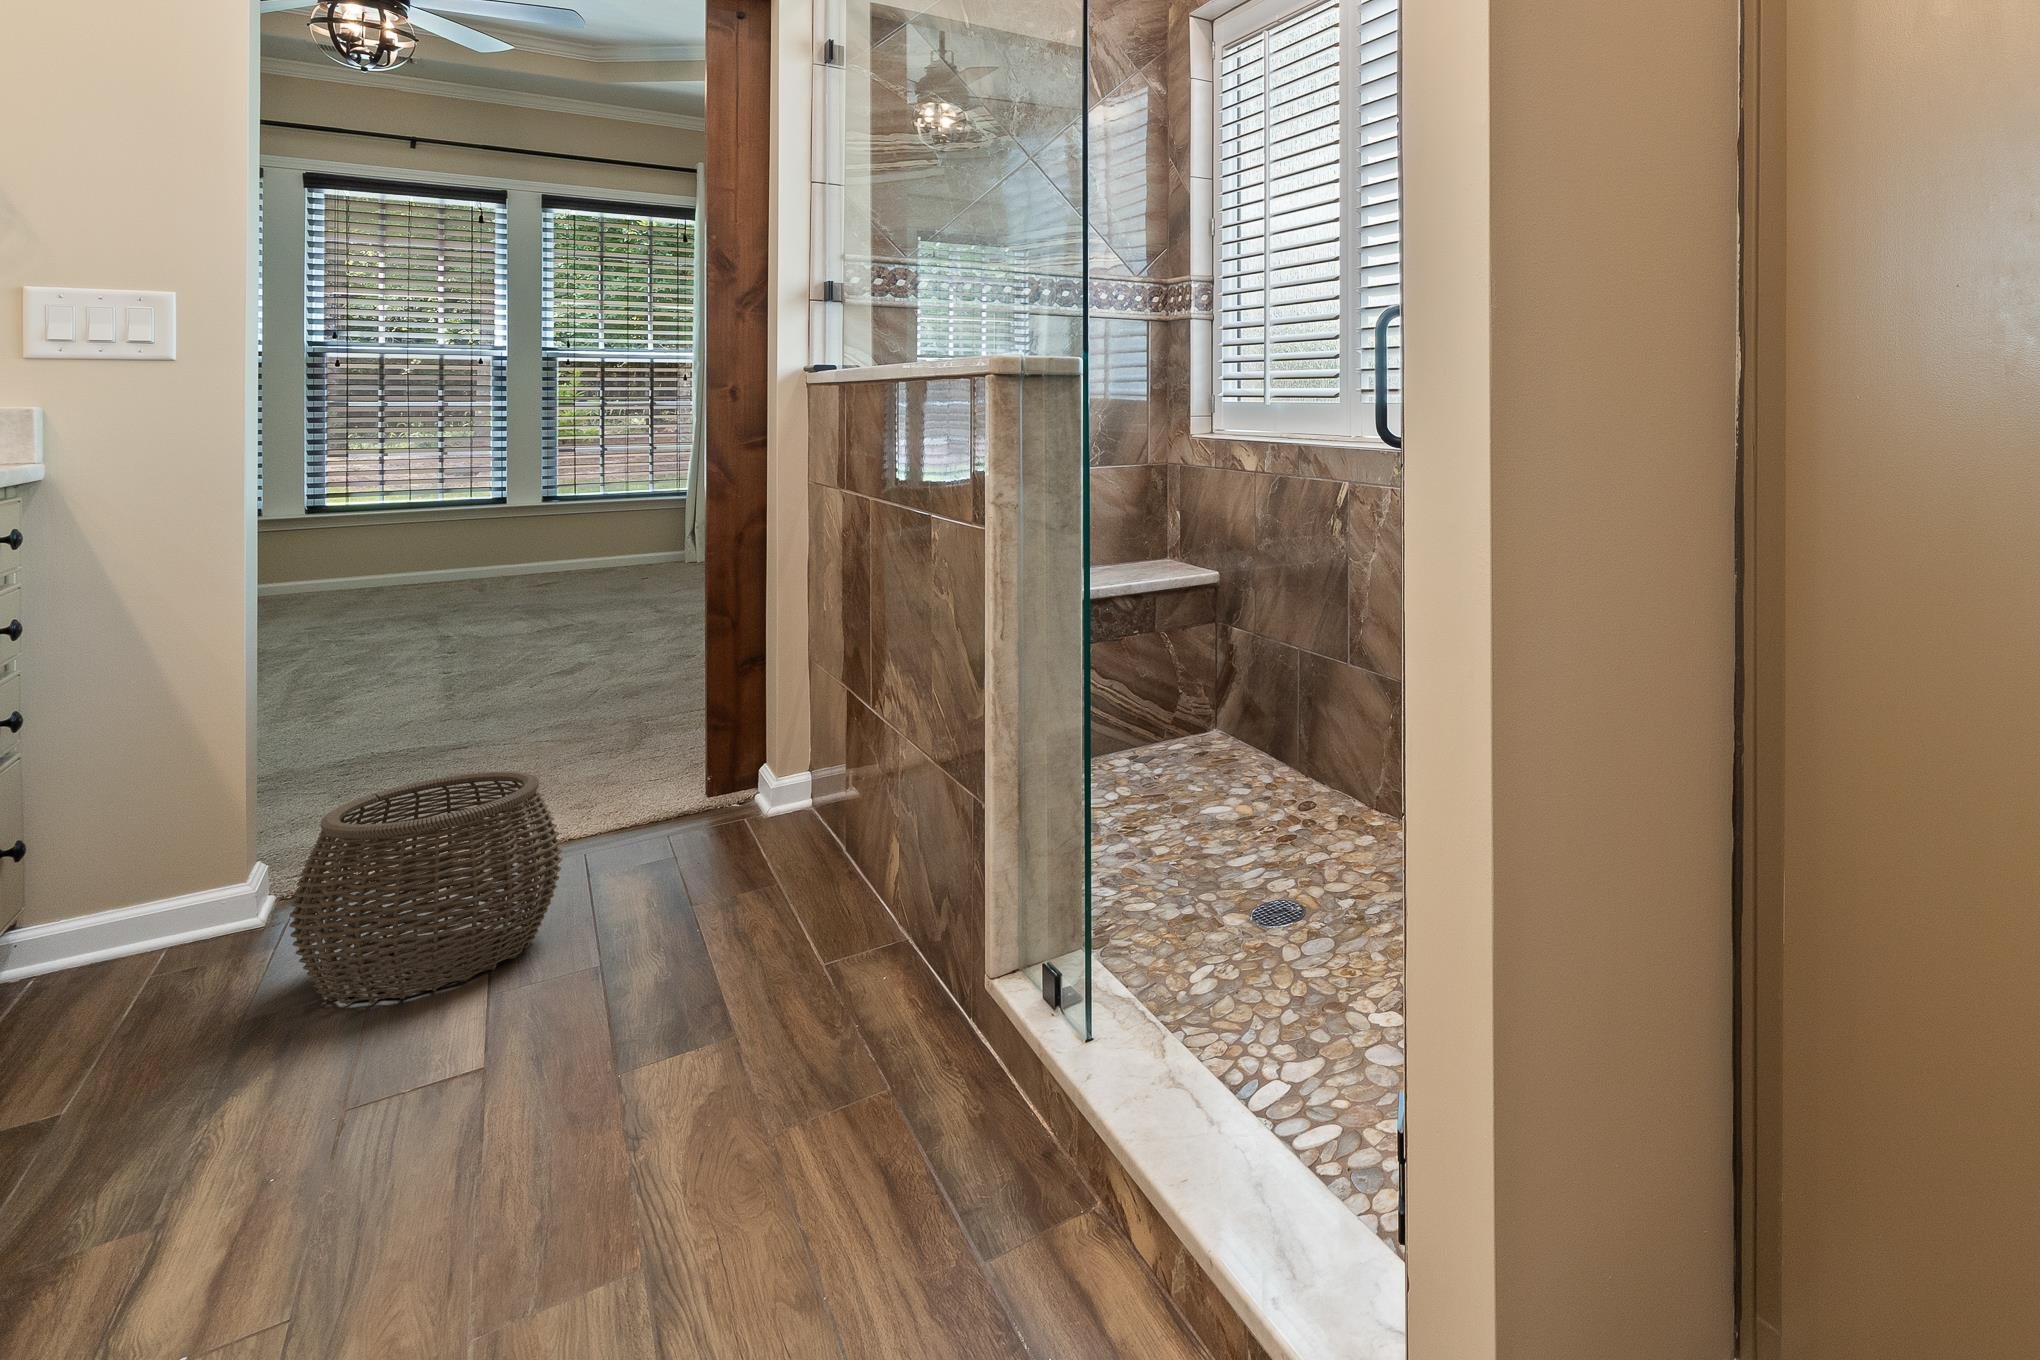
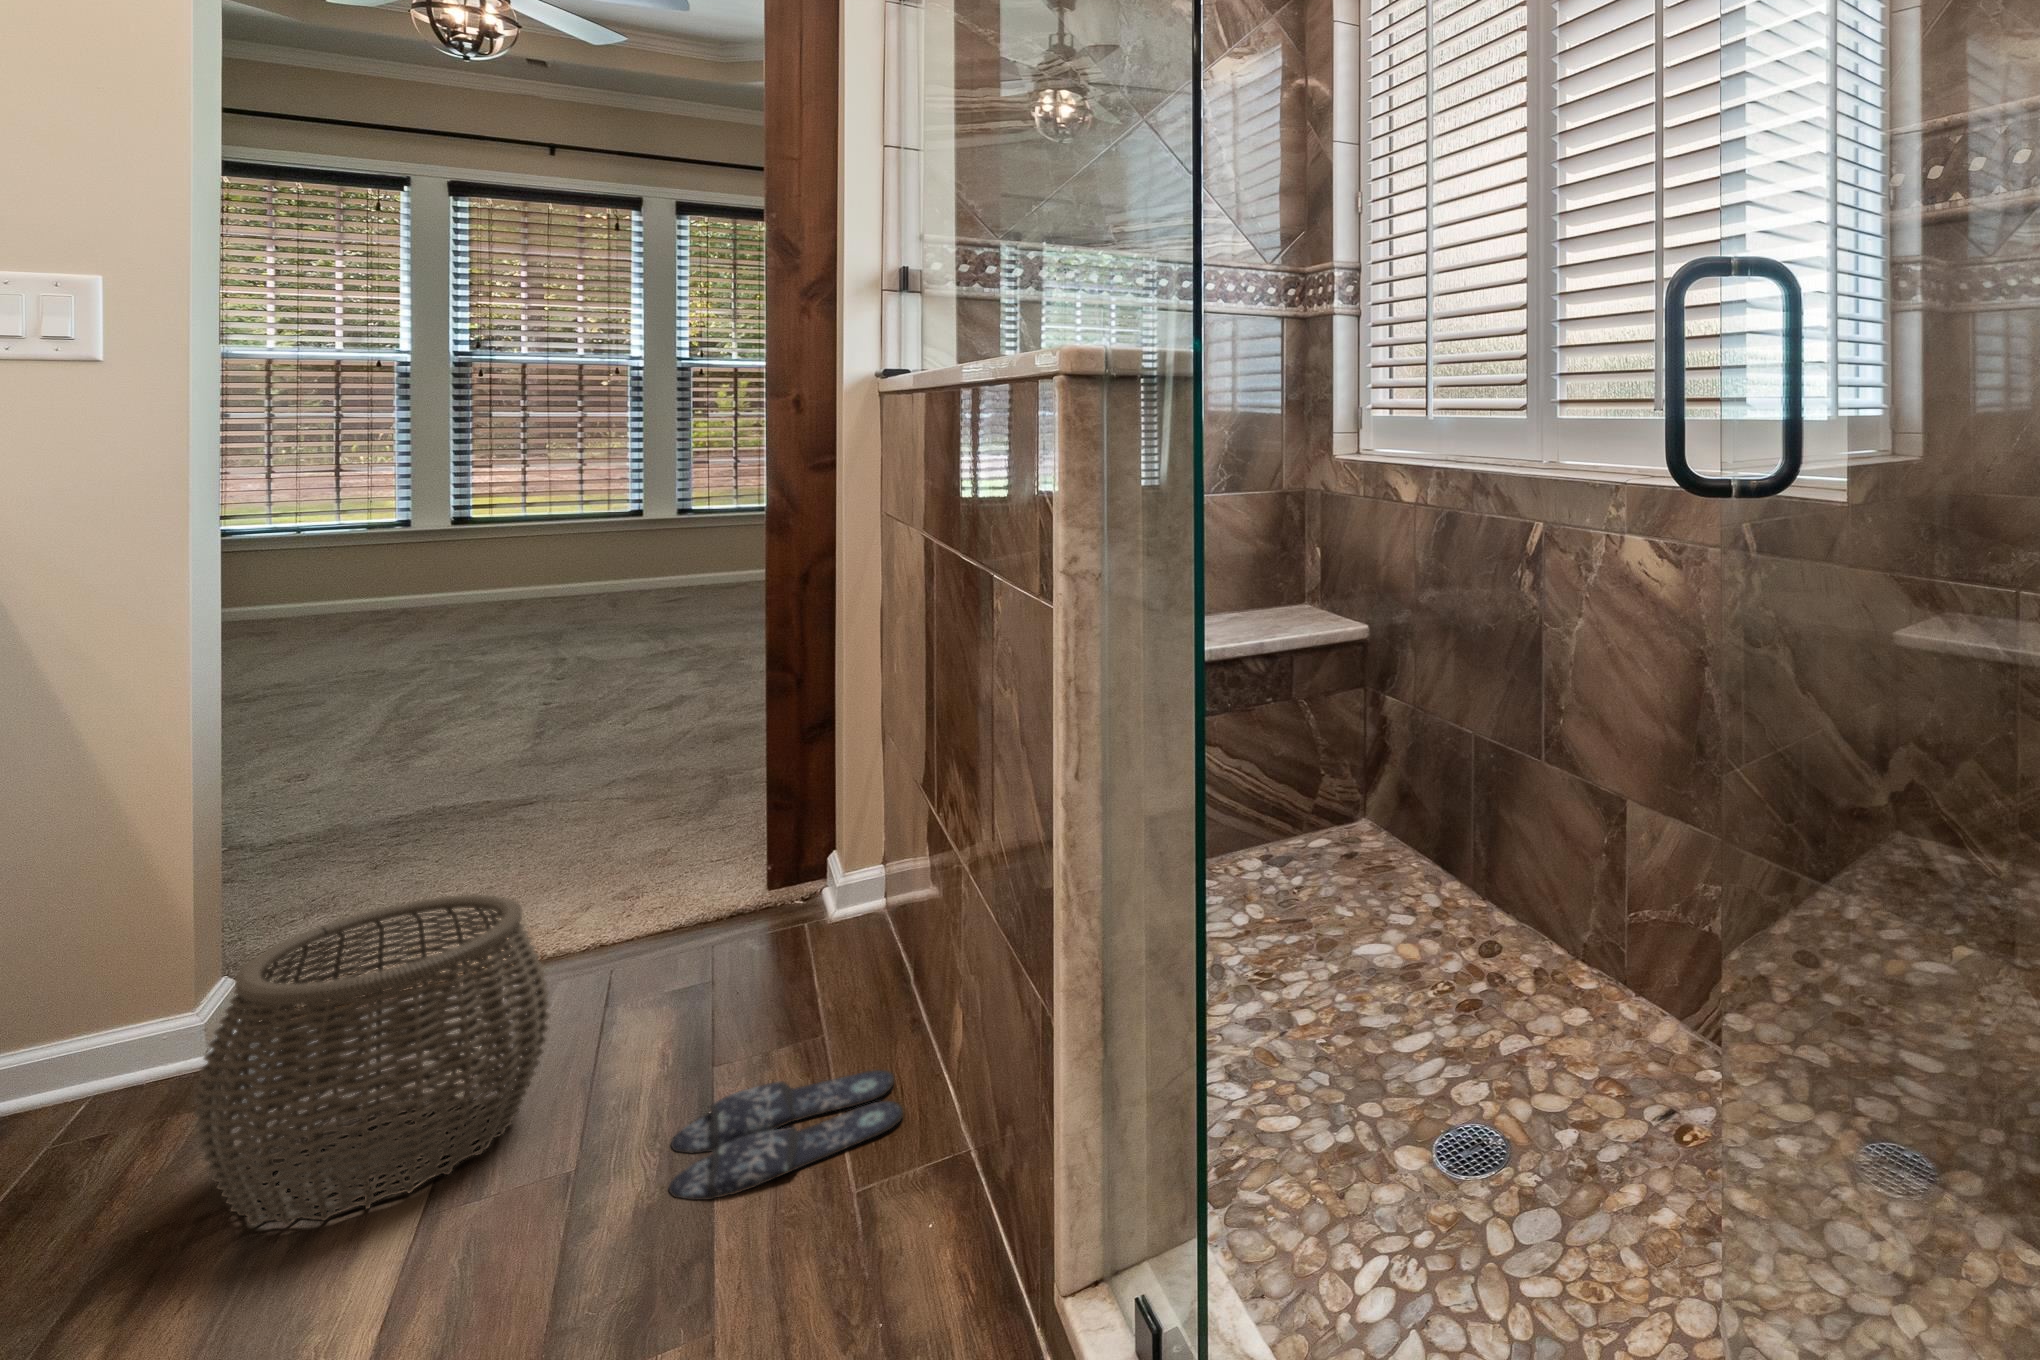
slippers: none [668,896,851,974] -> present [669,1070,903,1200]

